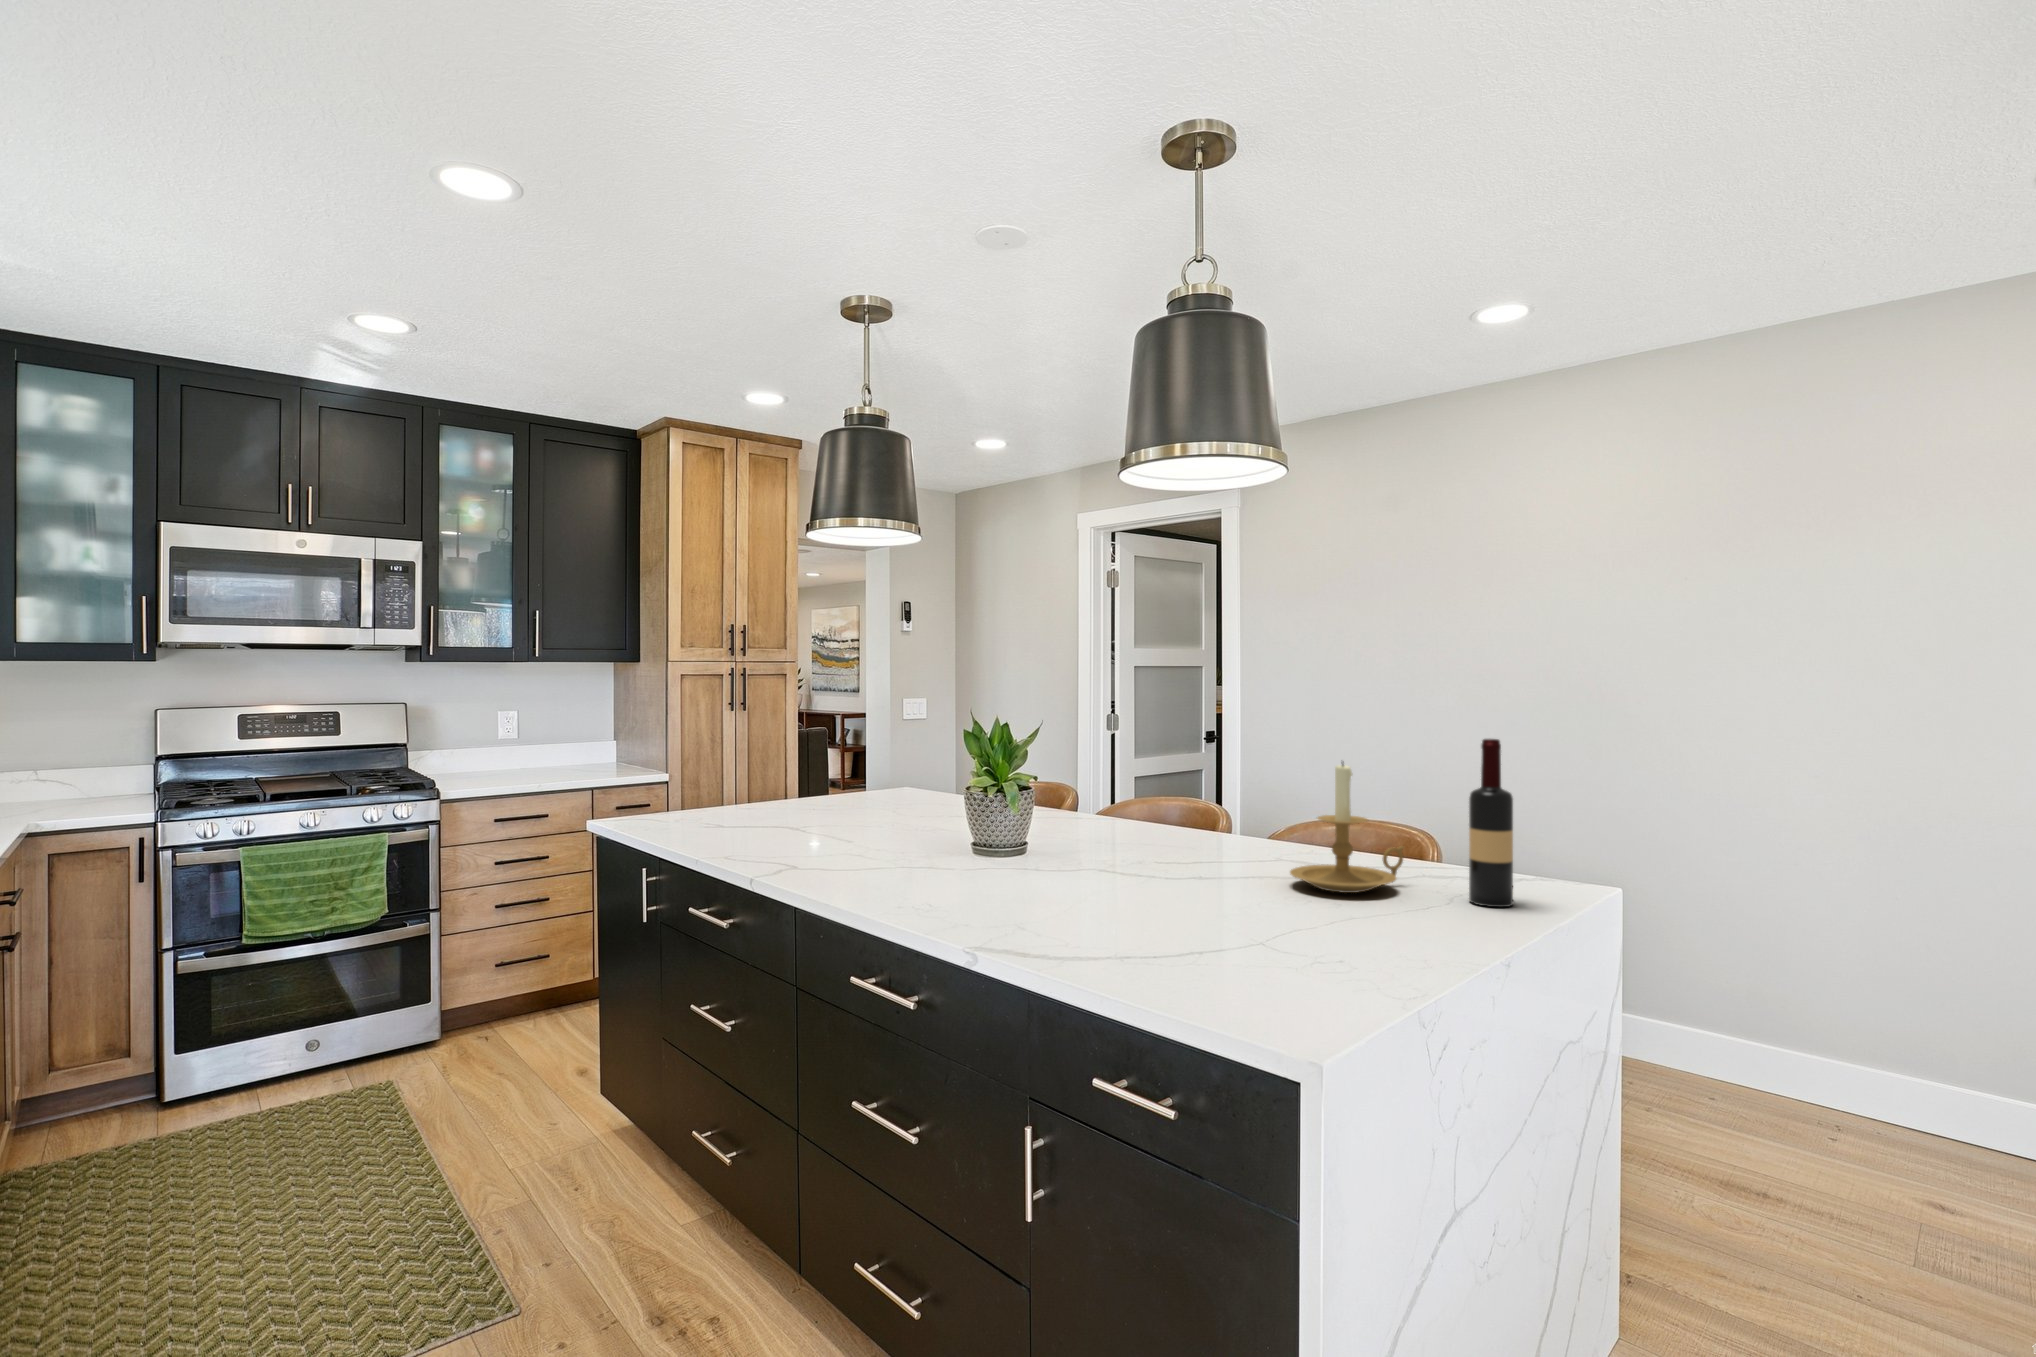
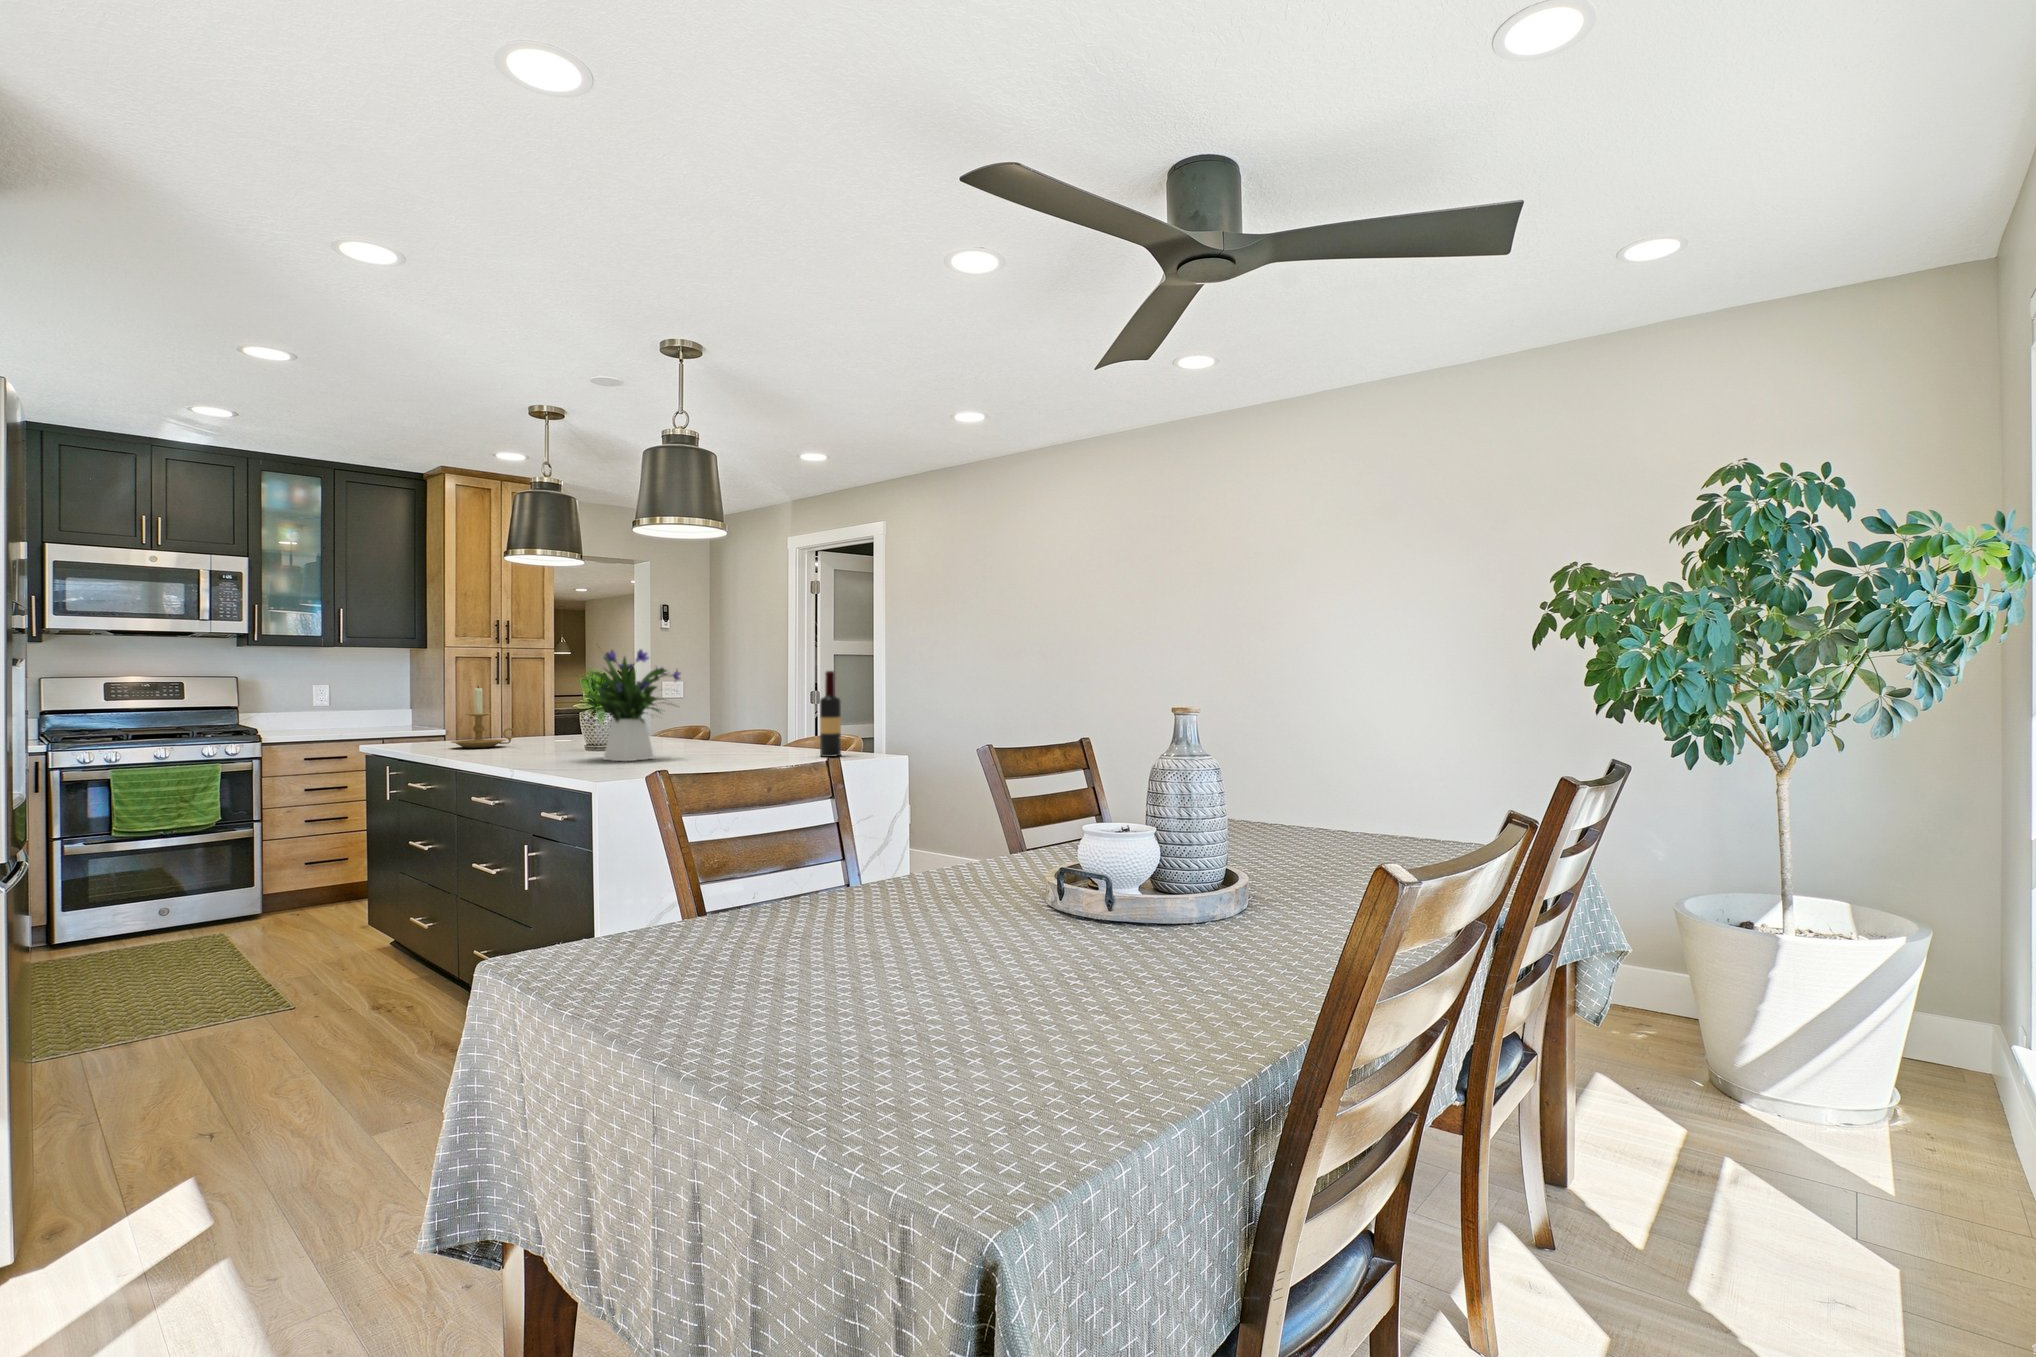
flower arrangement: none [999,685,1221,918] -> present [584,650,680,761]
candle holder: present [1290,762,1404,893] -> present [451,686,516,748]

